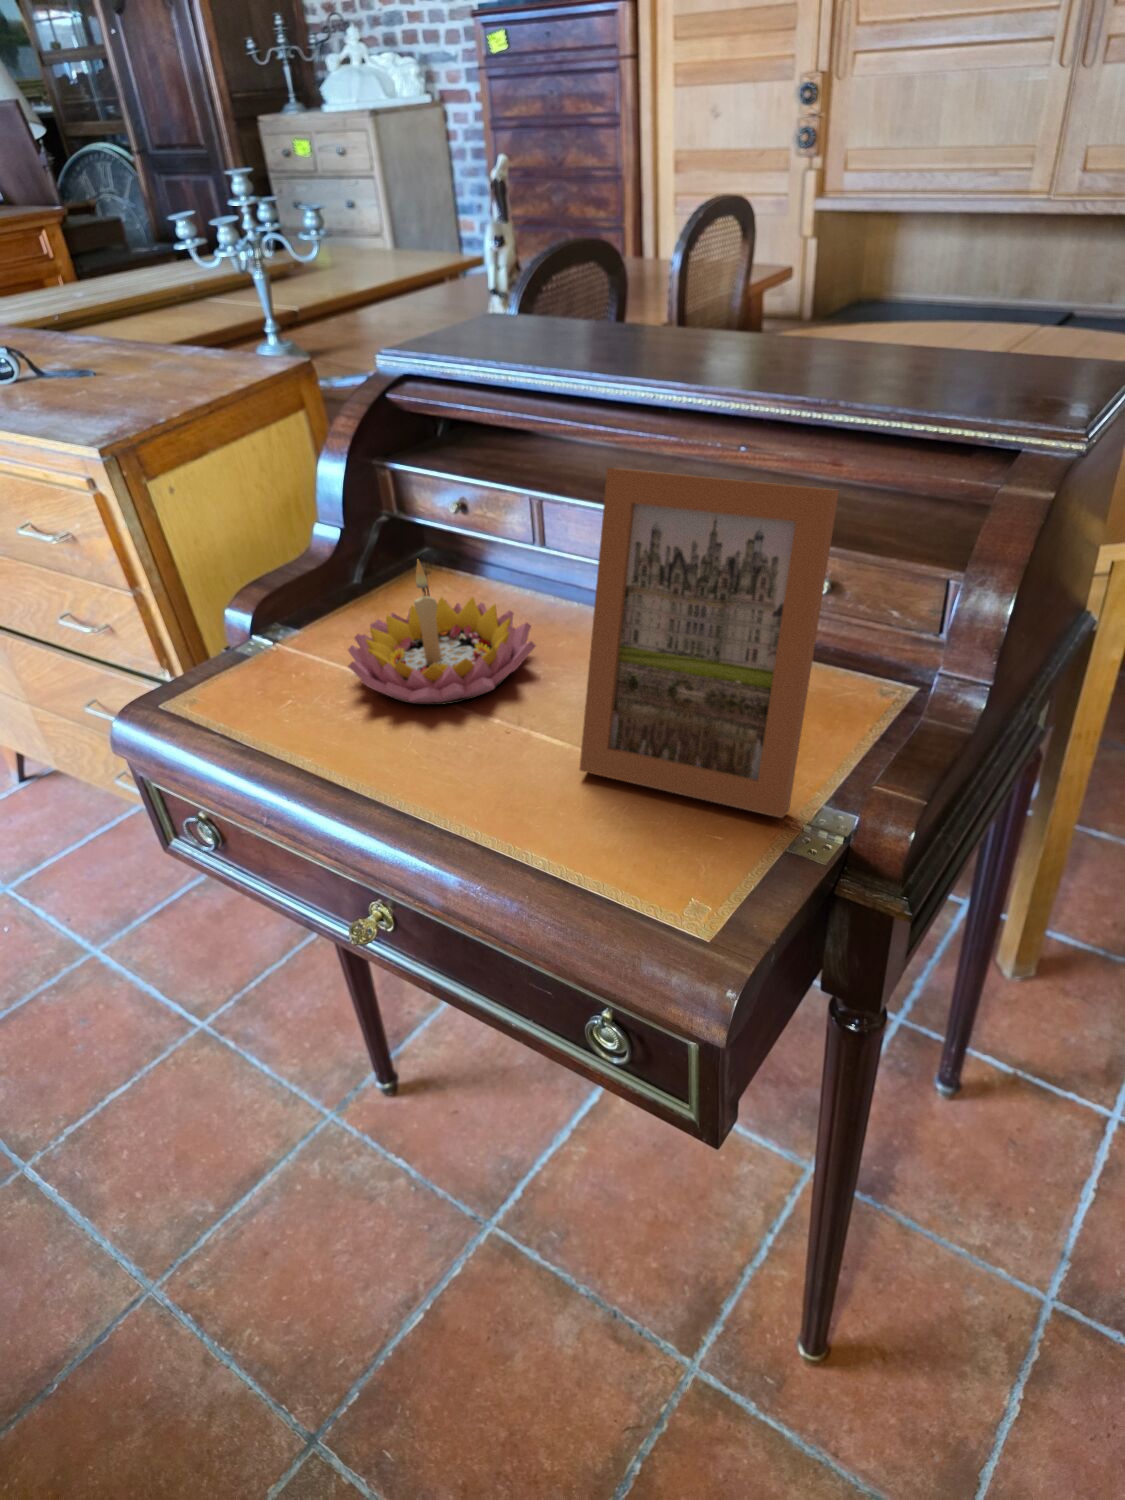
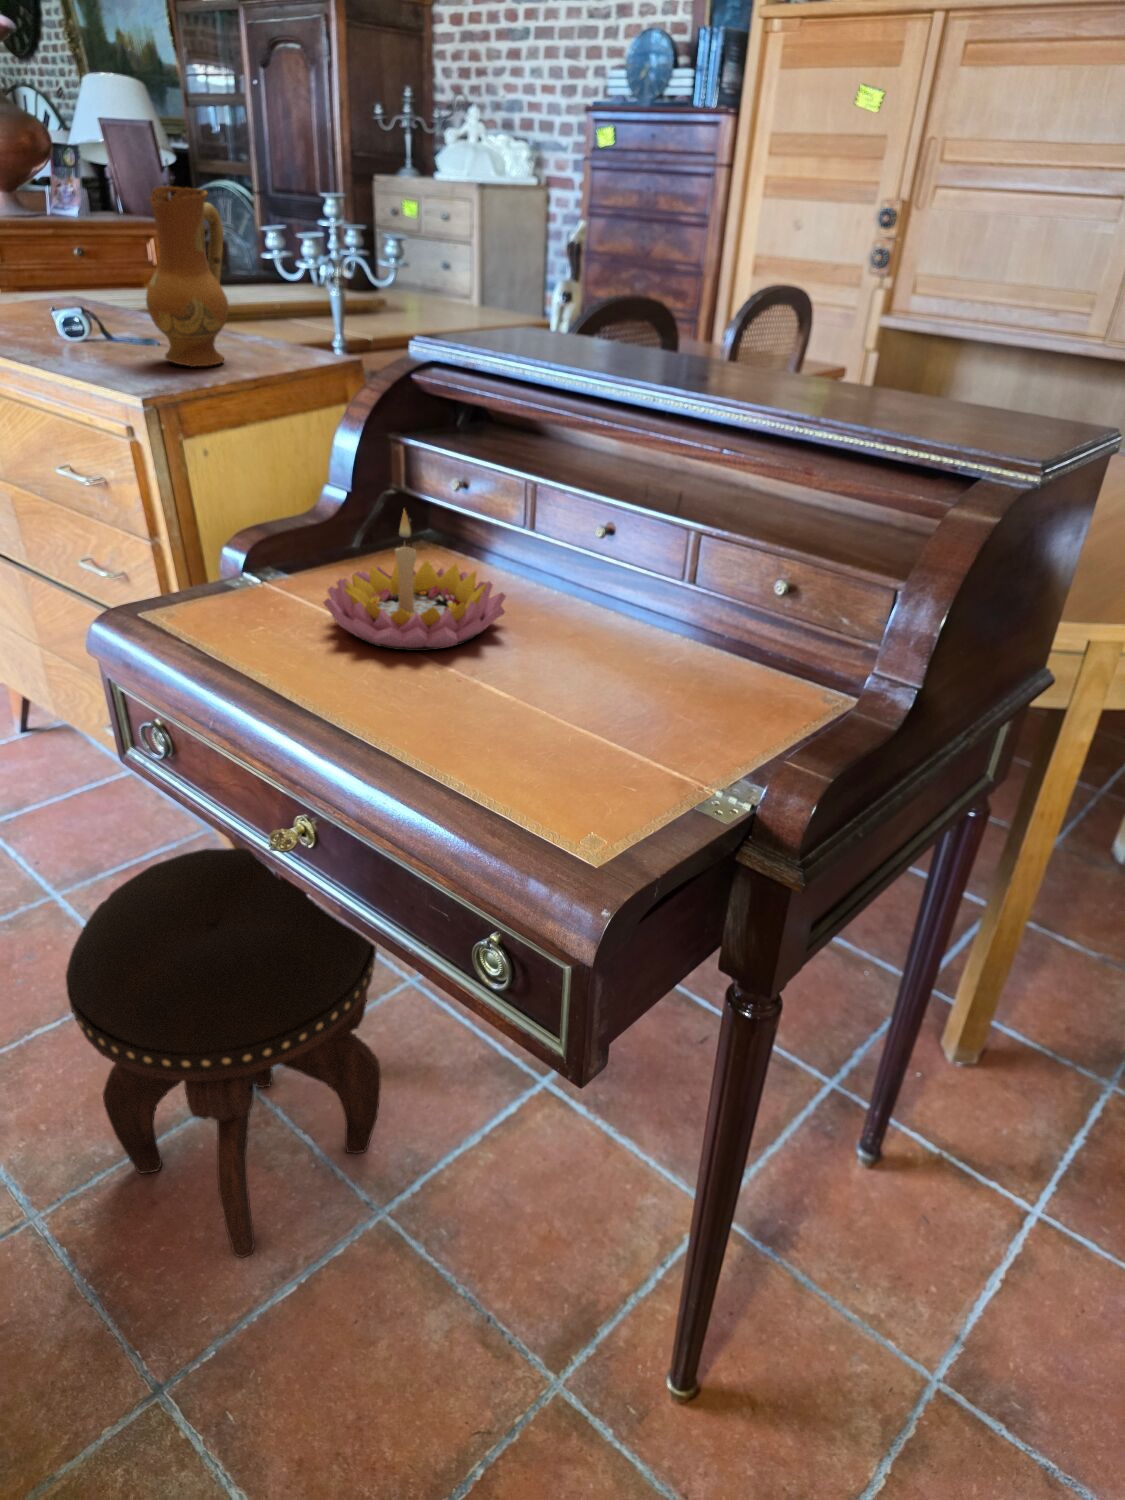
ceramic jug: none [56,202,165,393] -> present [146,186,228,367]
picture frame: present [579,468,839,818] -> none [517,427,790,779]
footstool: none [145,897,468,1294] -> present [66,848,381,1257]

